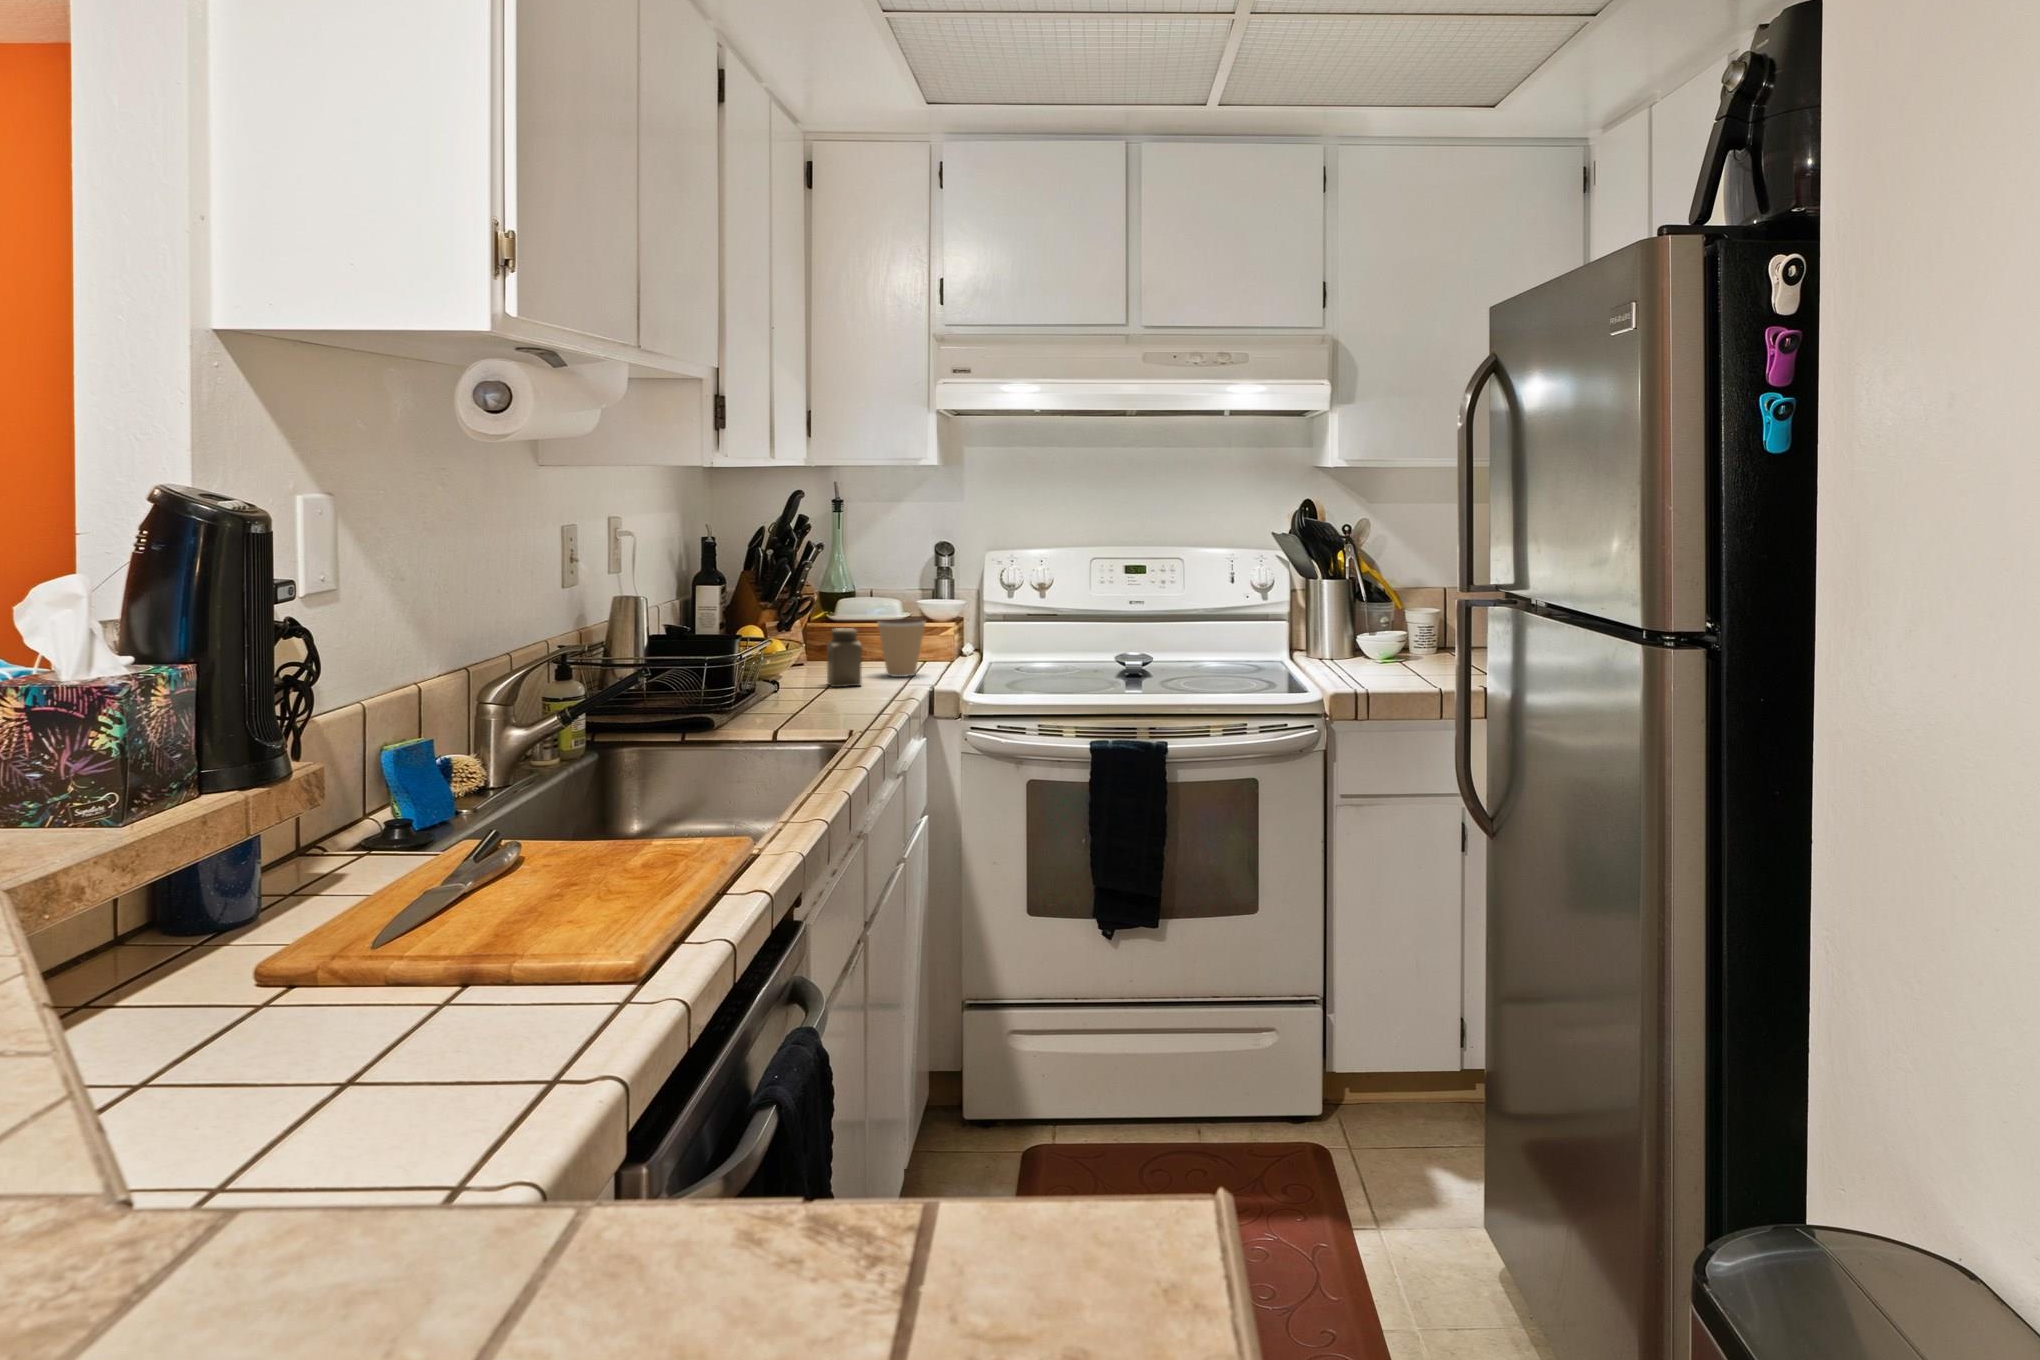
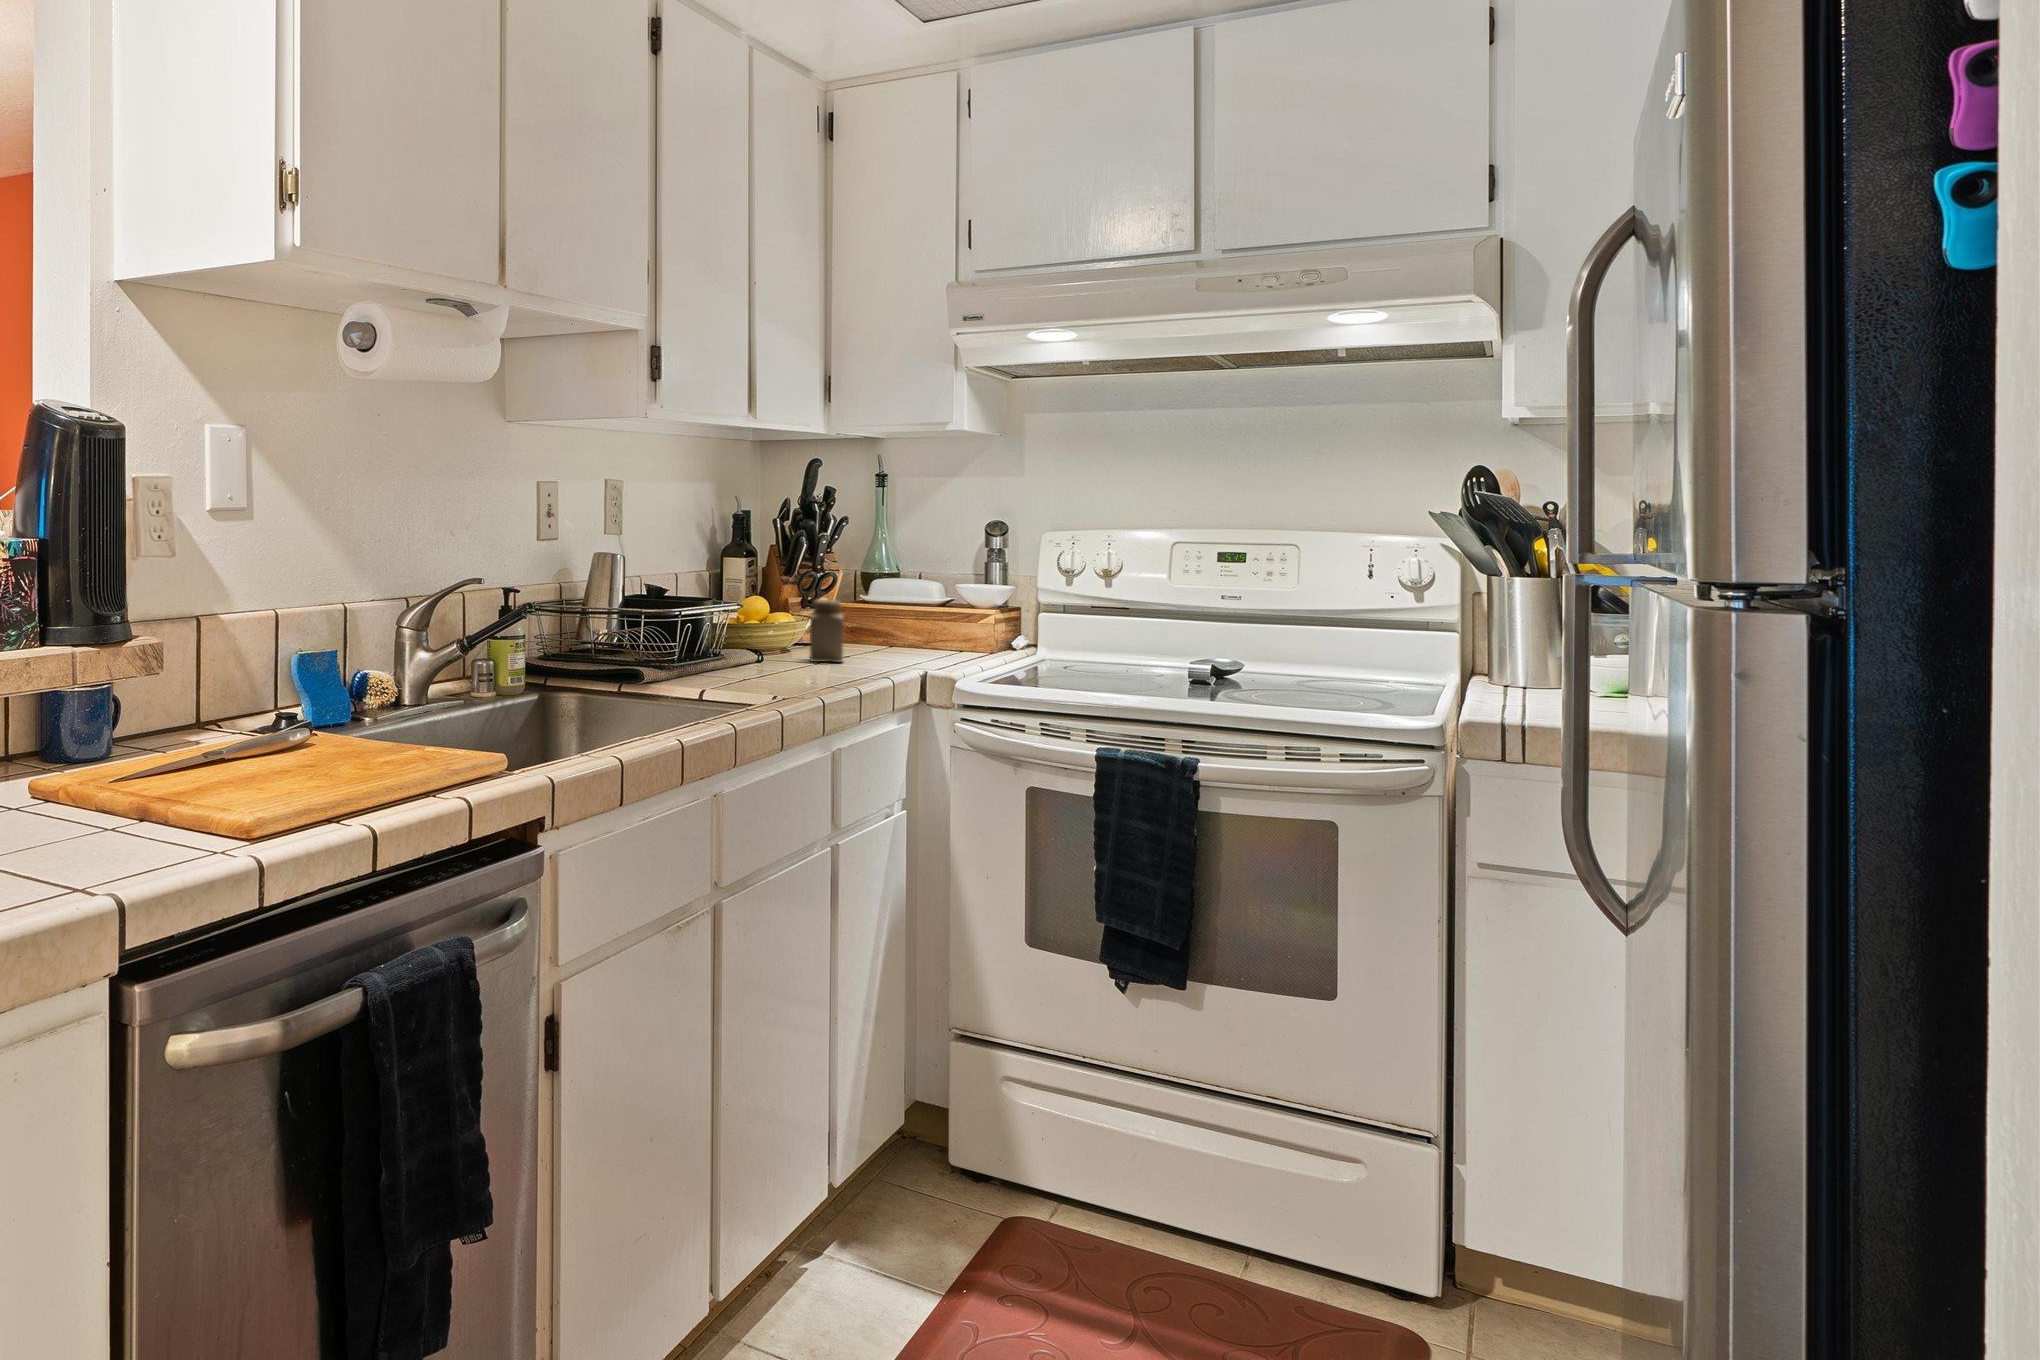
coffee cup: present [878,619,926,677] -> none [876,597,932,660]

